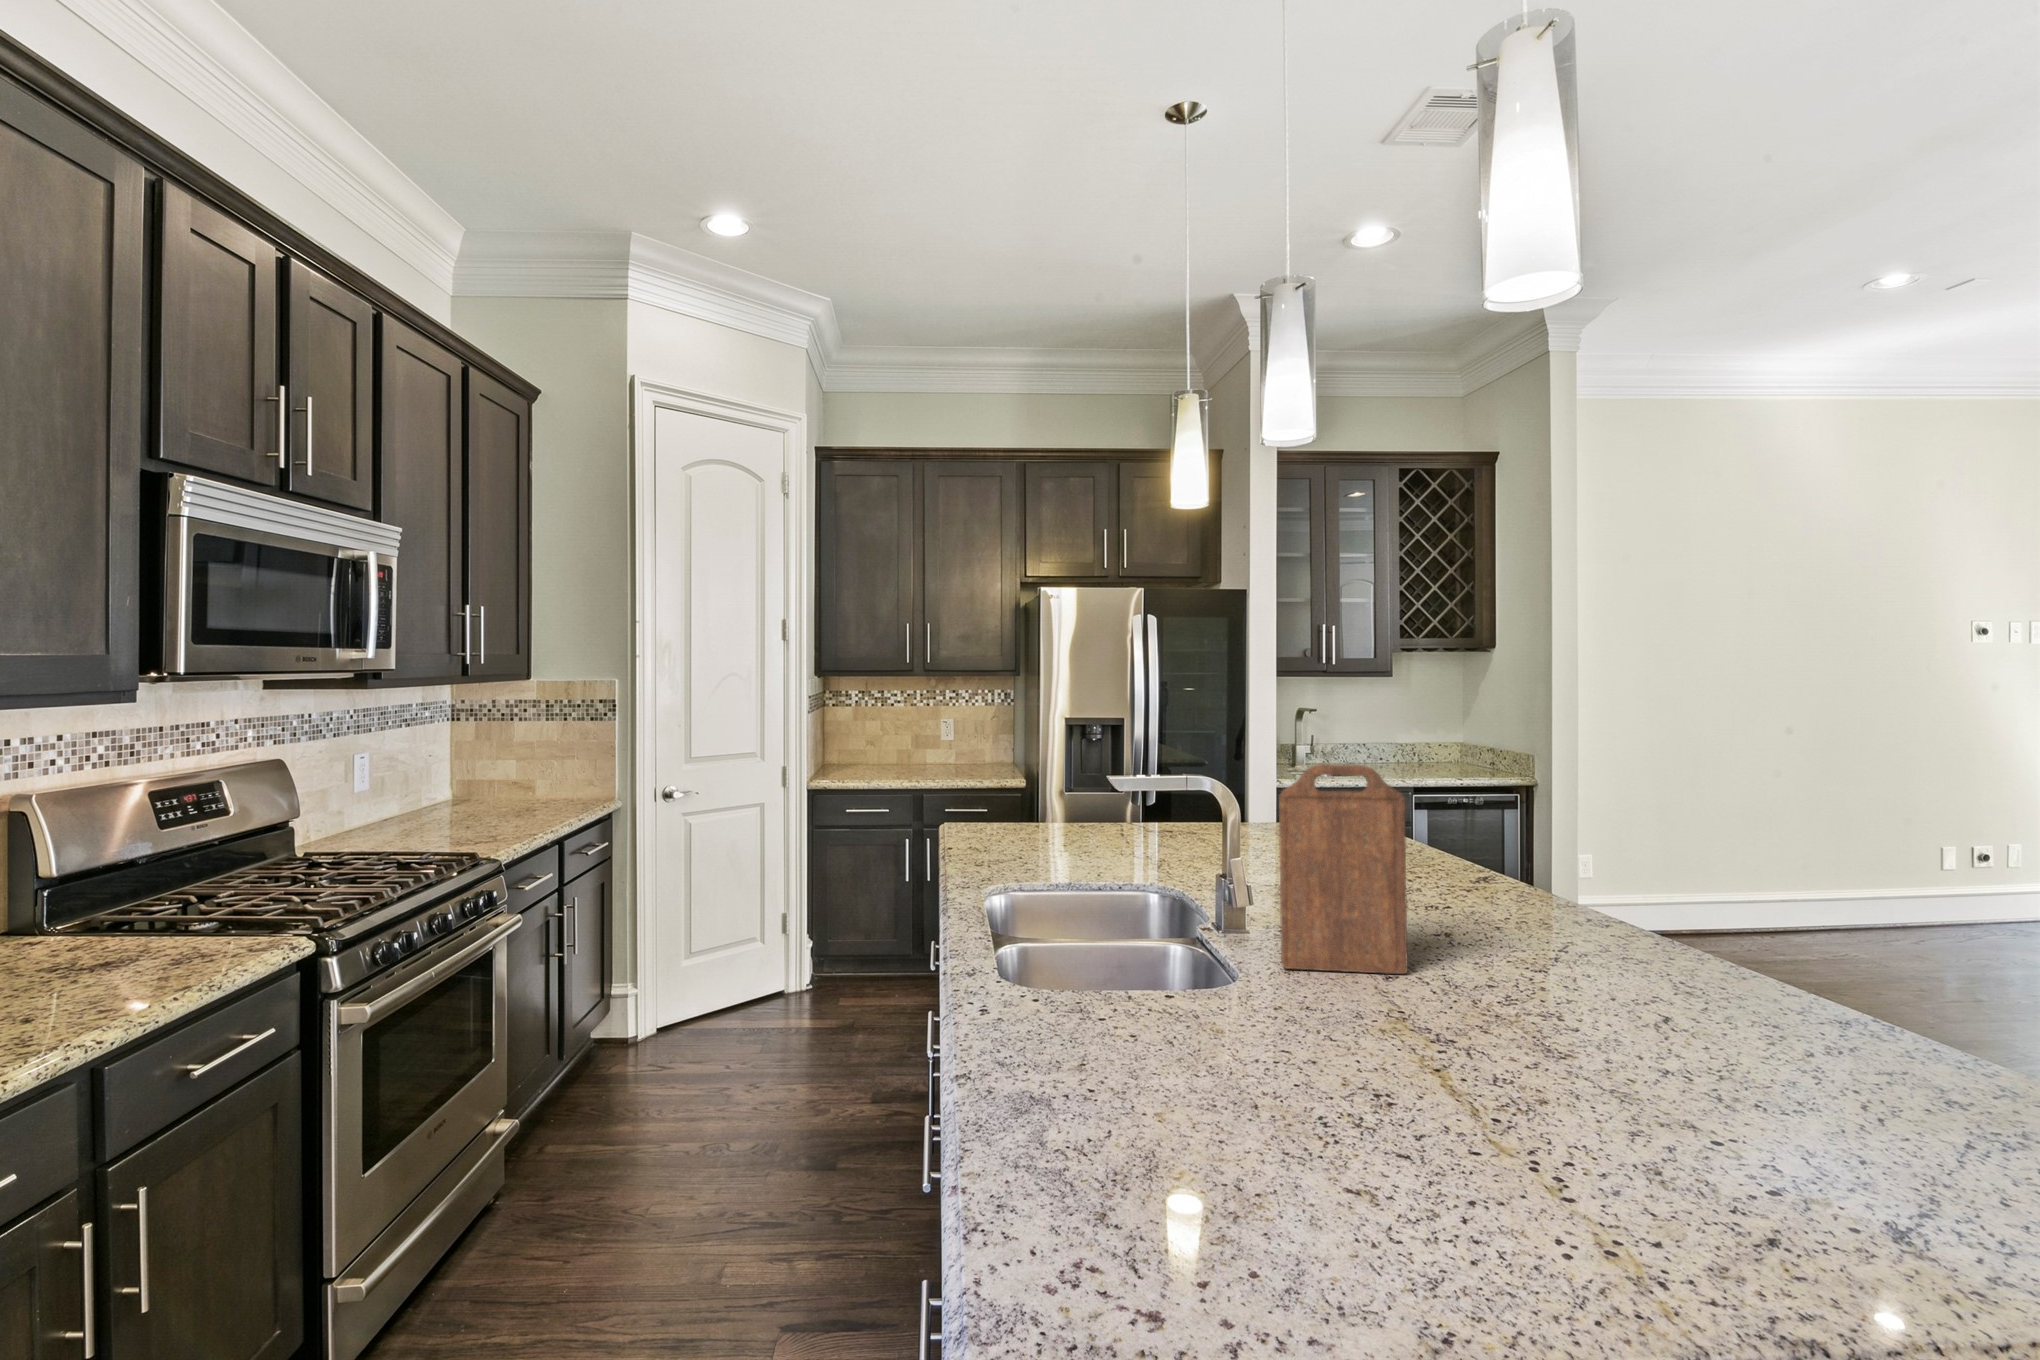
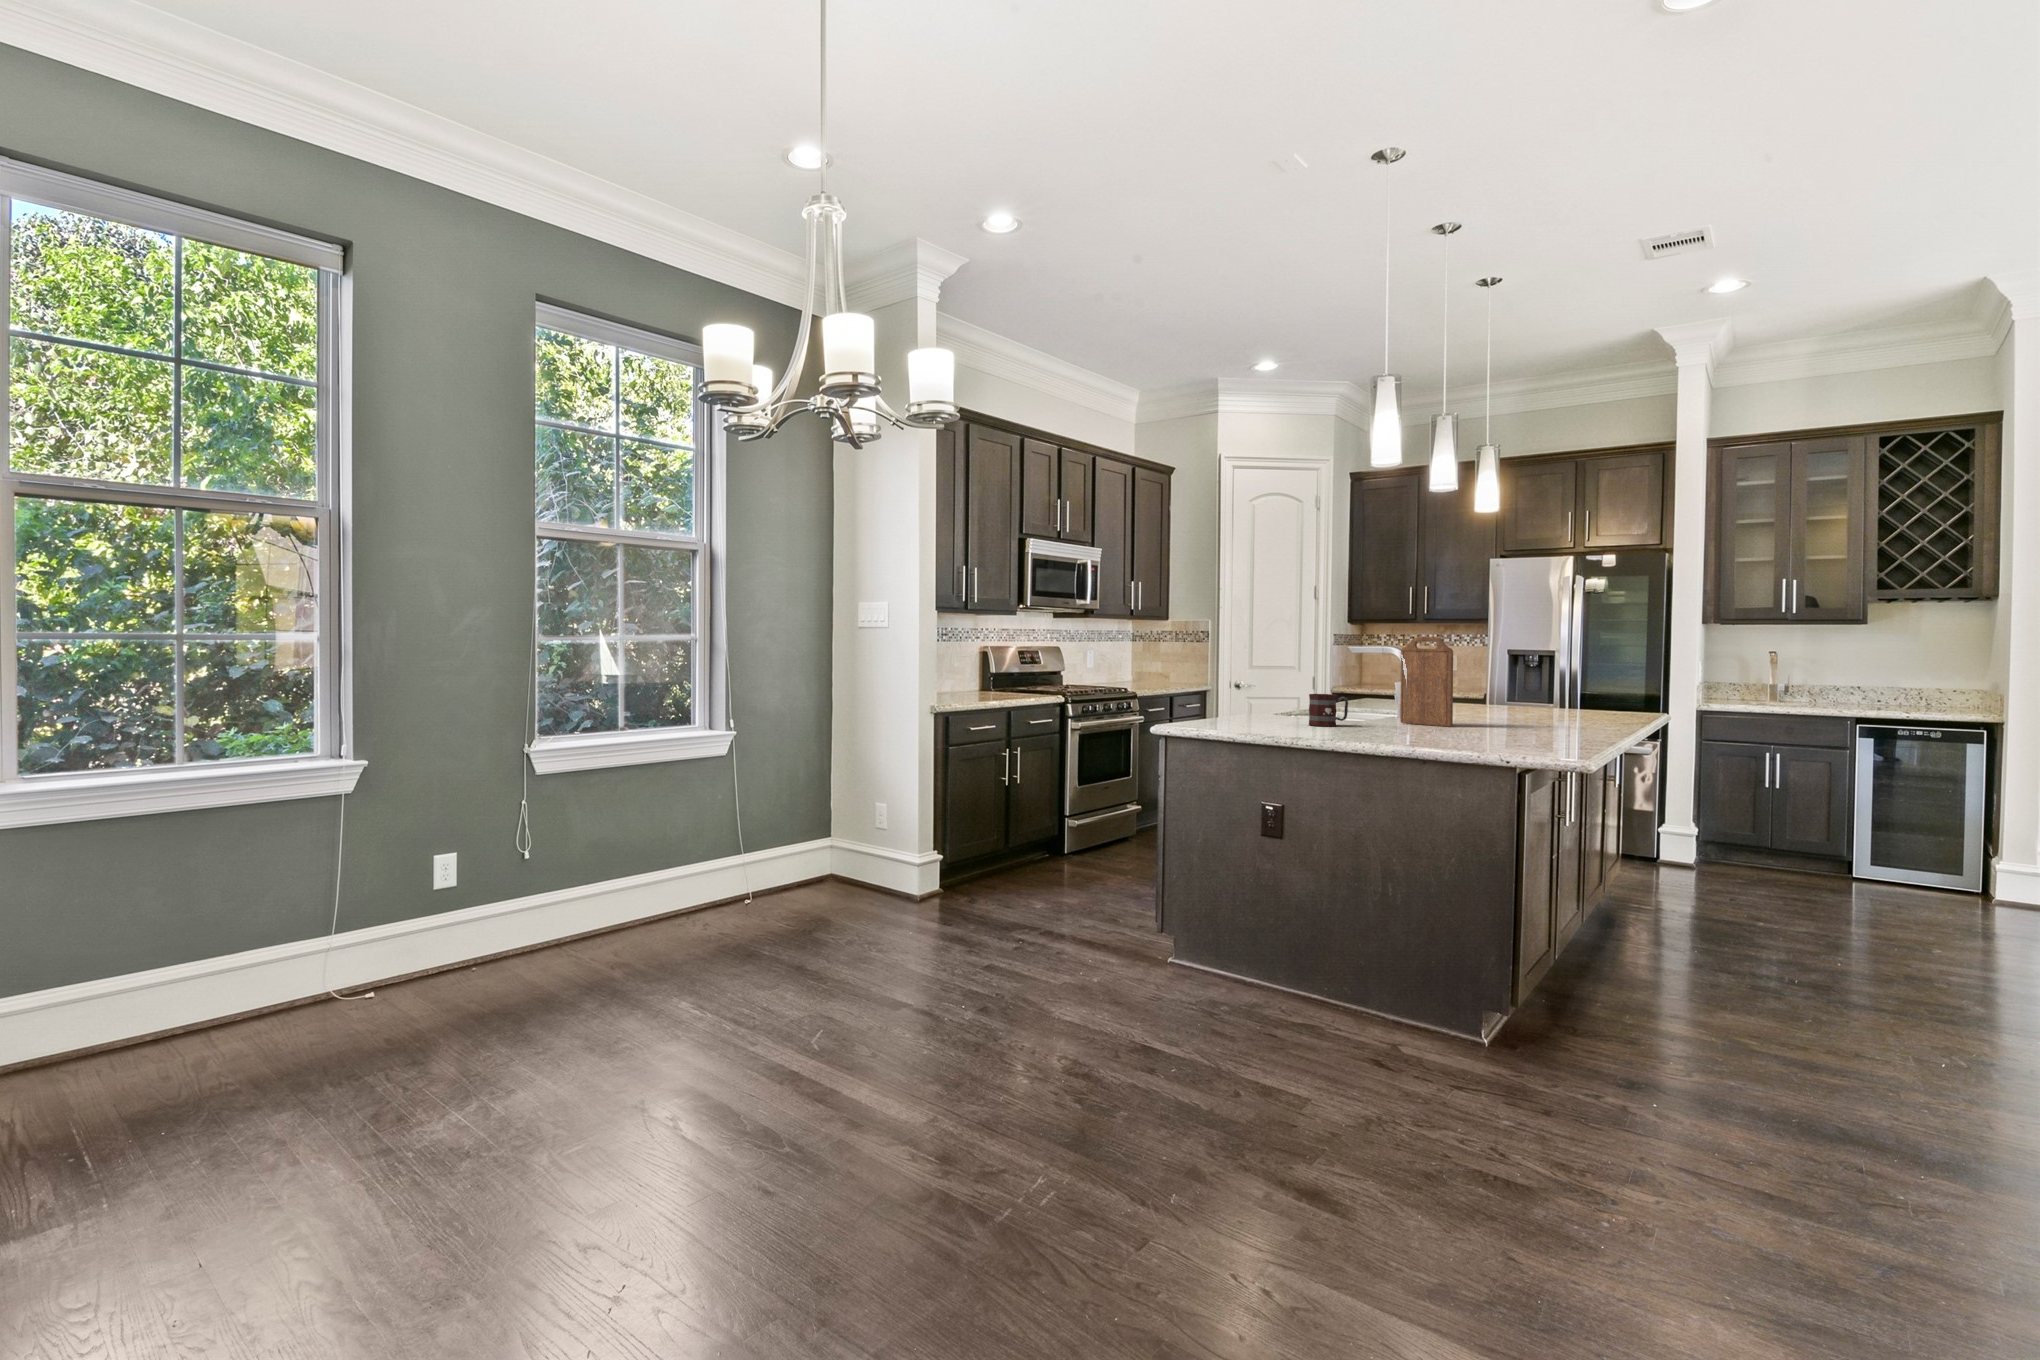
mug: none [1190,948,1269,1064] -> present [1309,694,1348,726]

